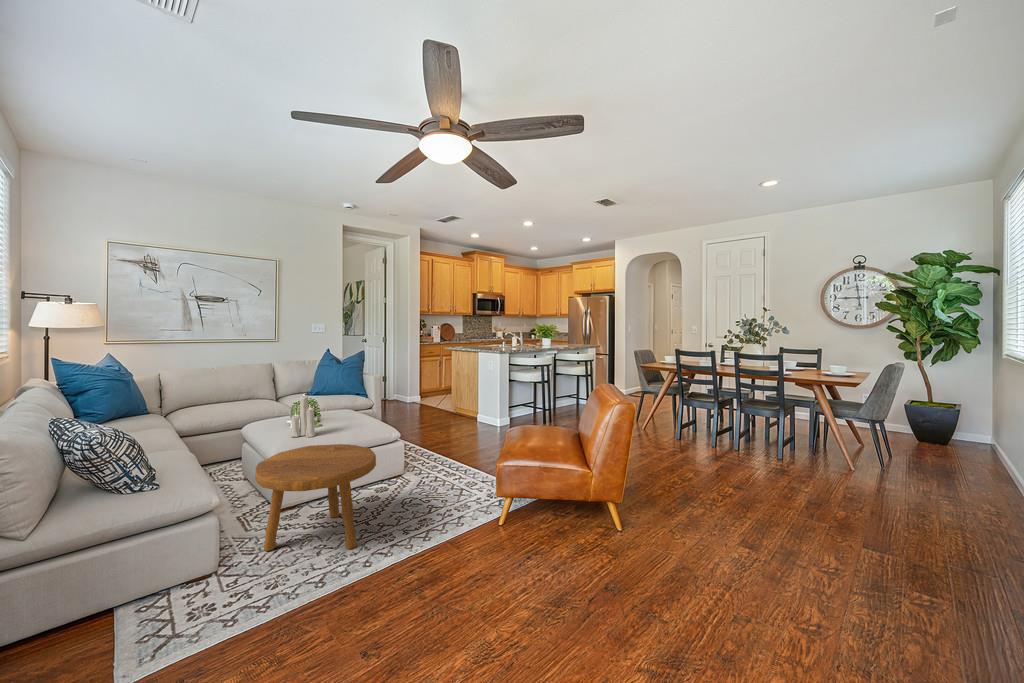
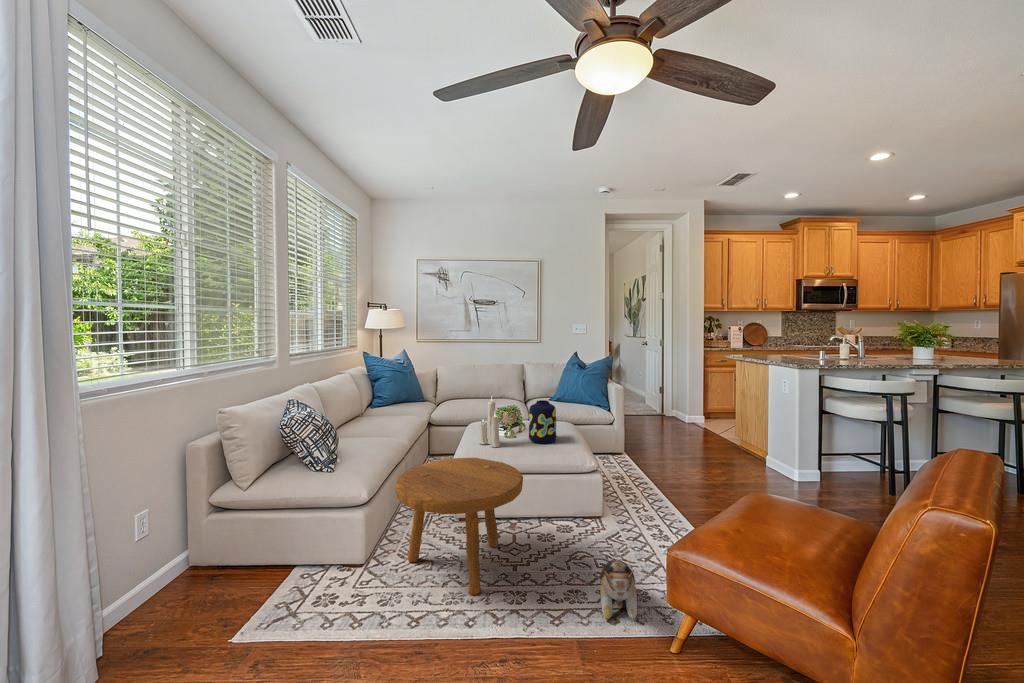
vase: none [335,391,360,427] -> present [529,400,556,443]
plush toy: none [439,483,476,525] -> present [600,560,637,619]

